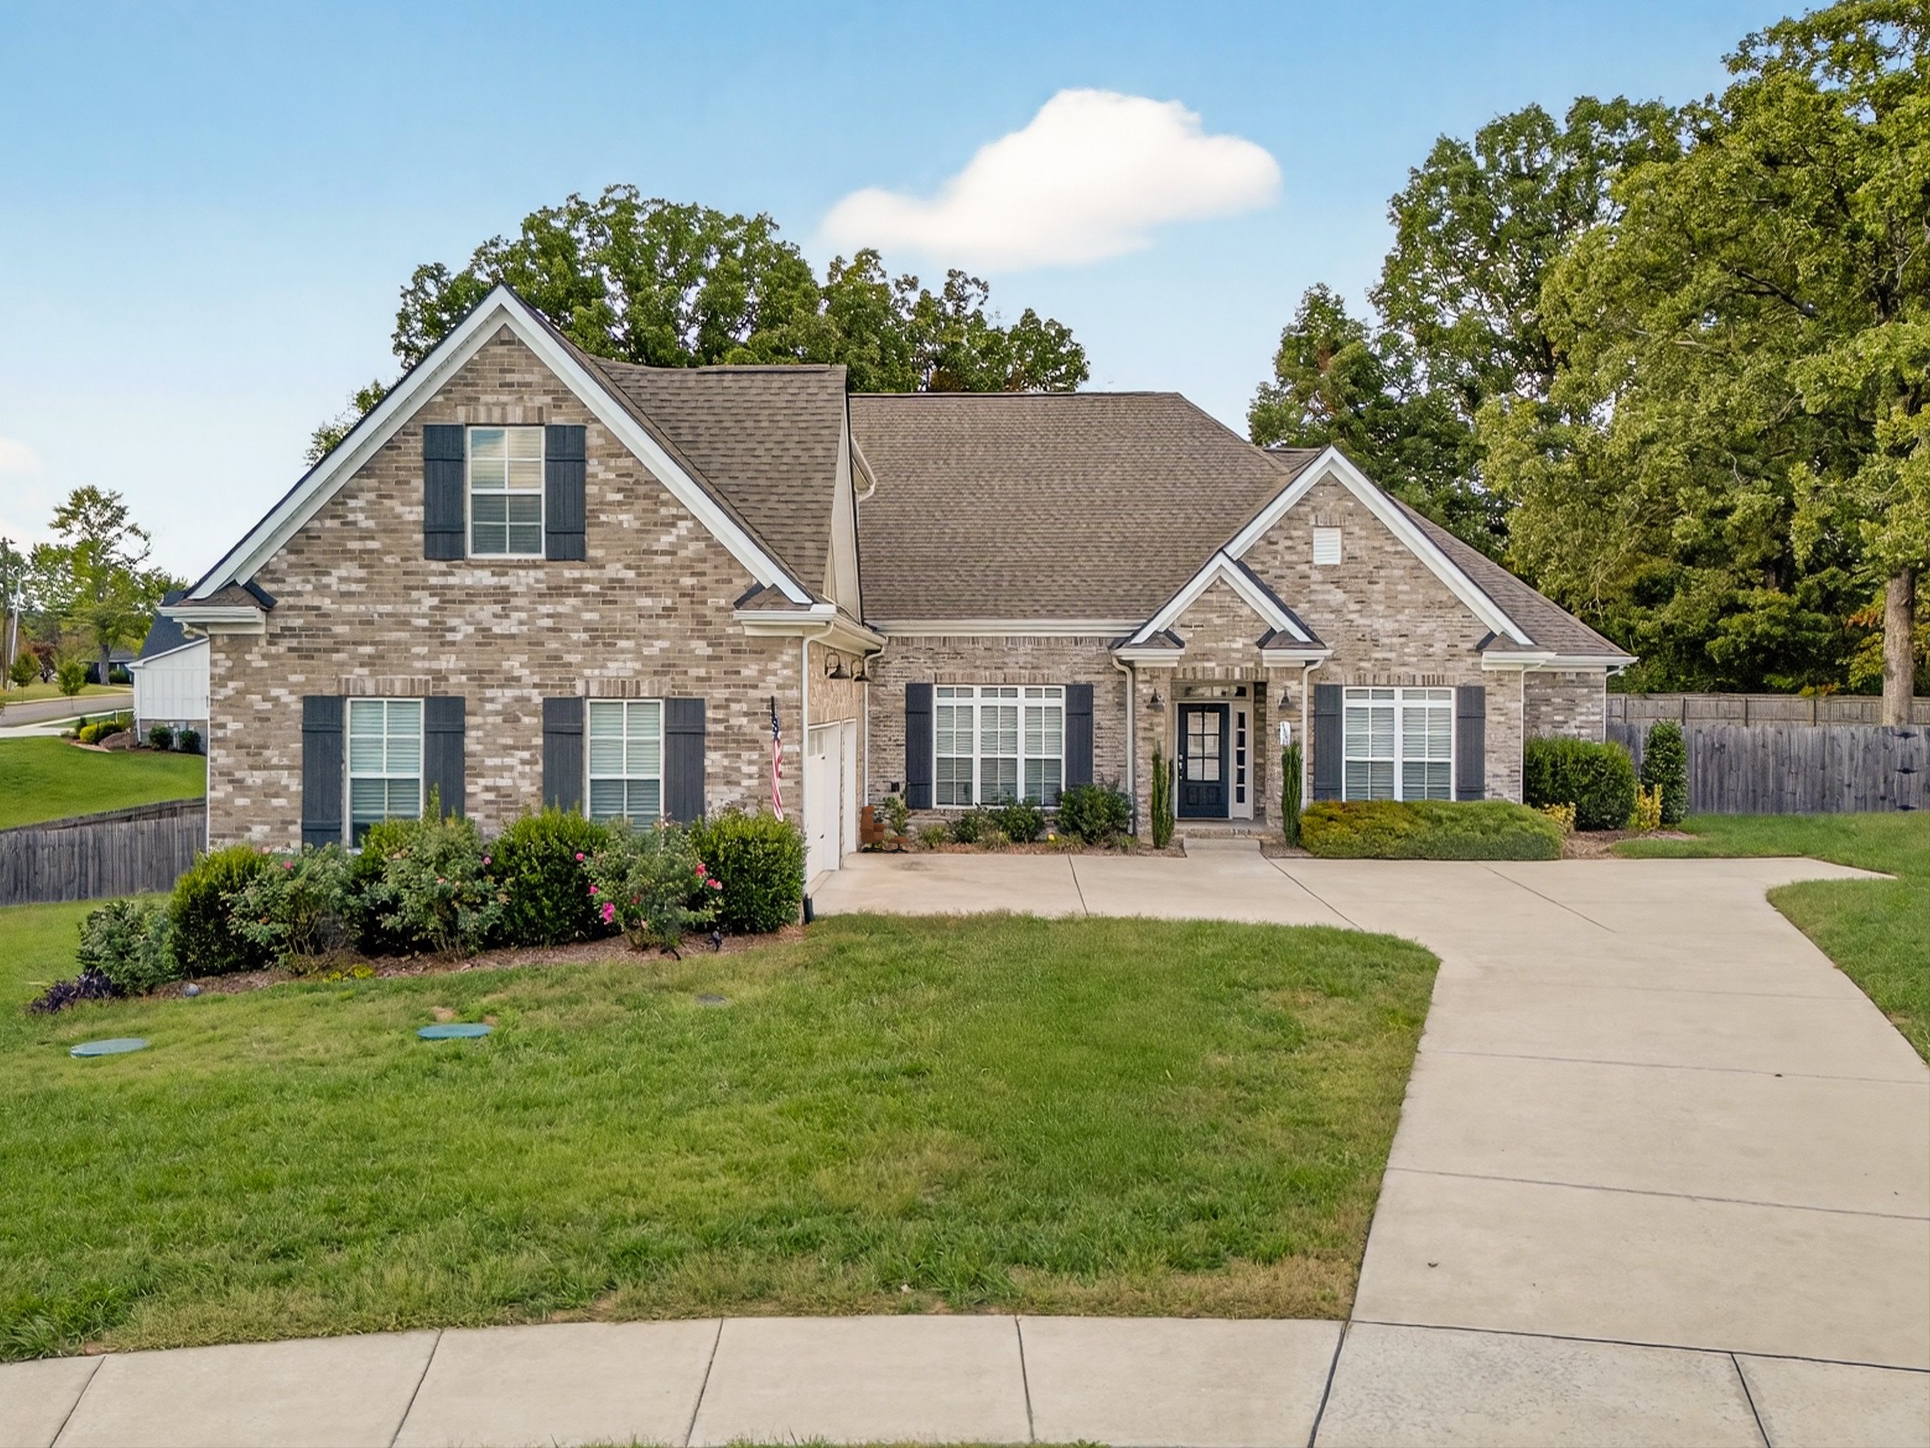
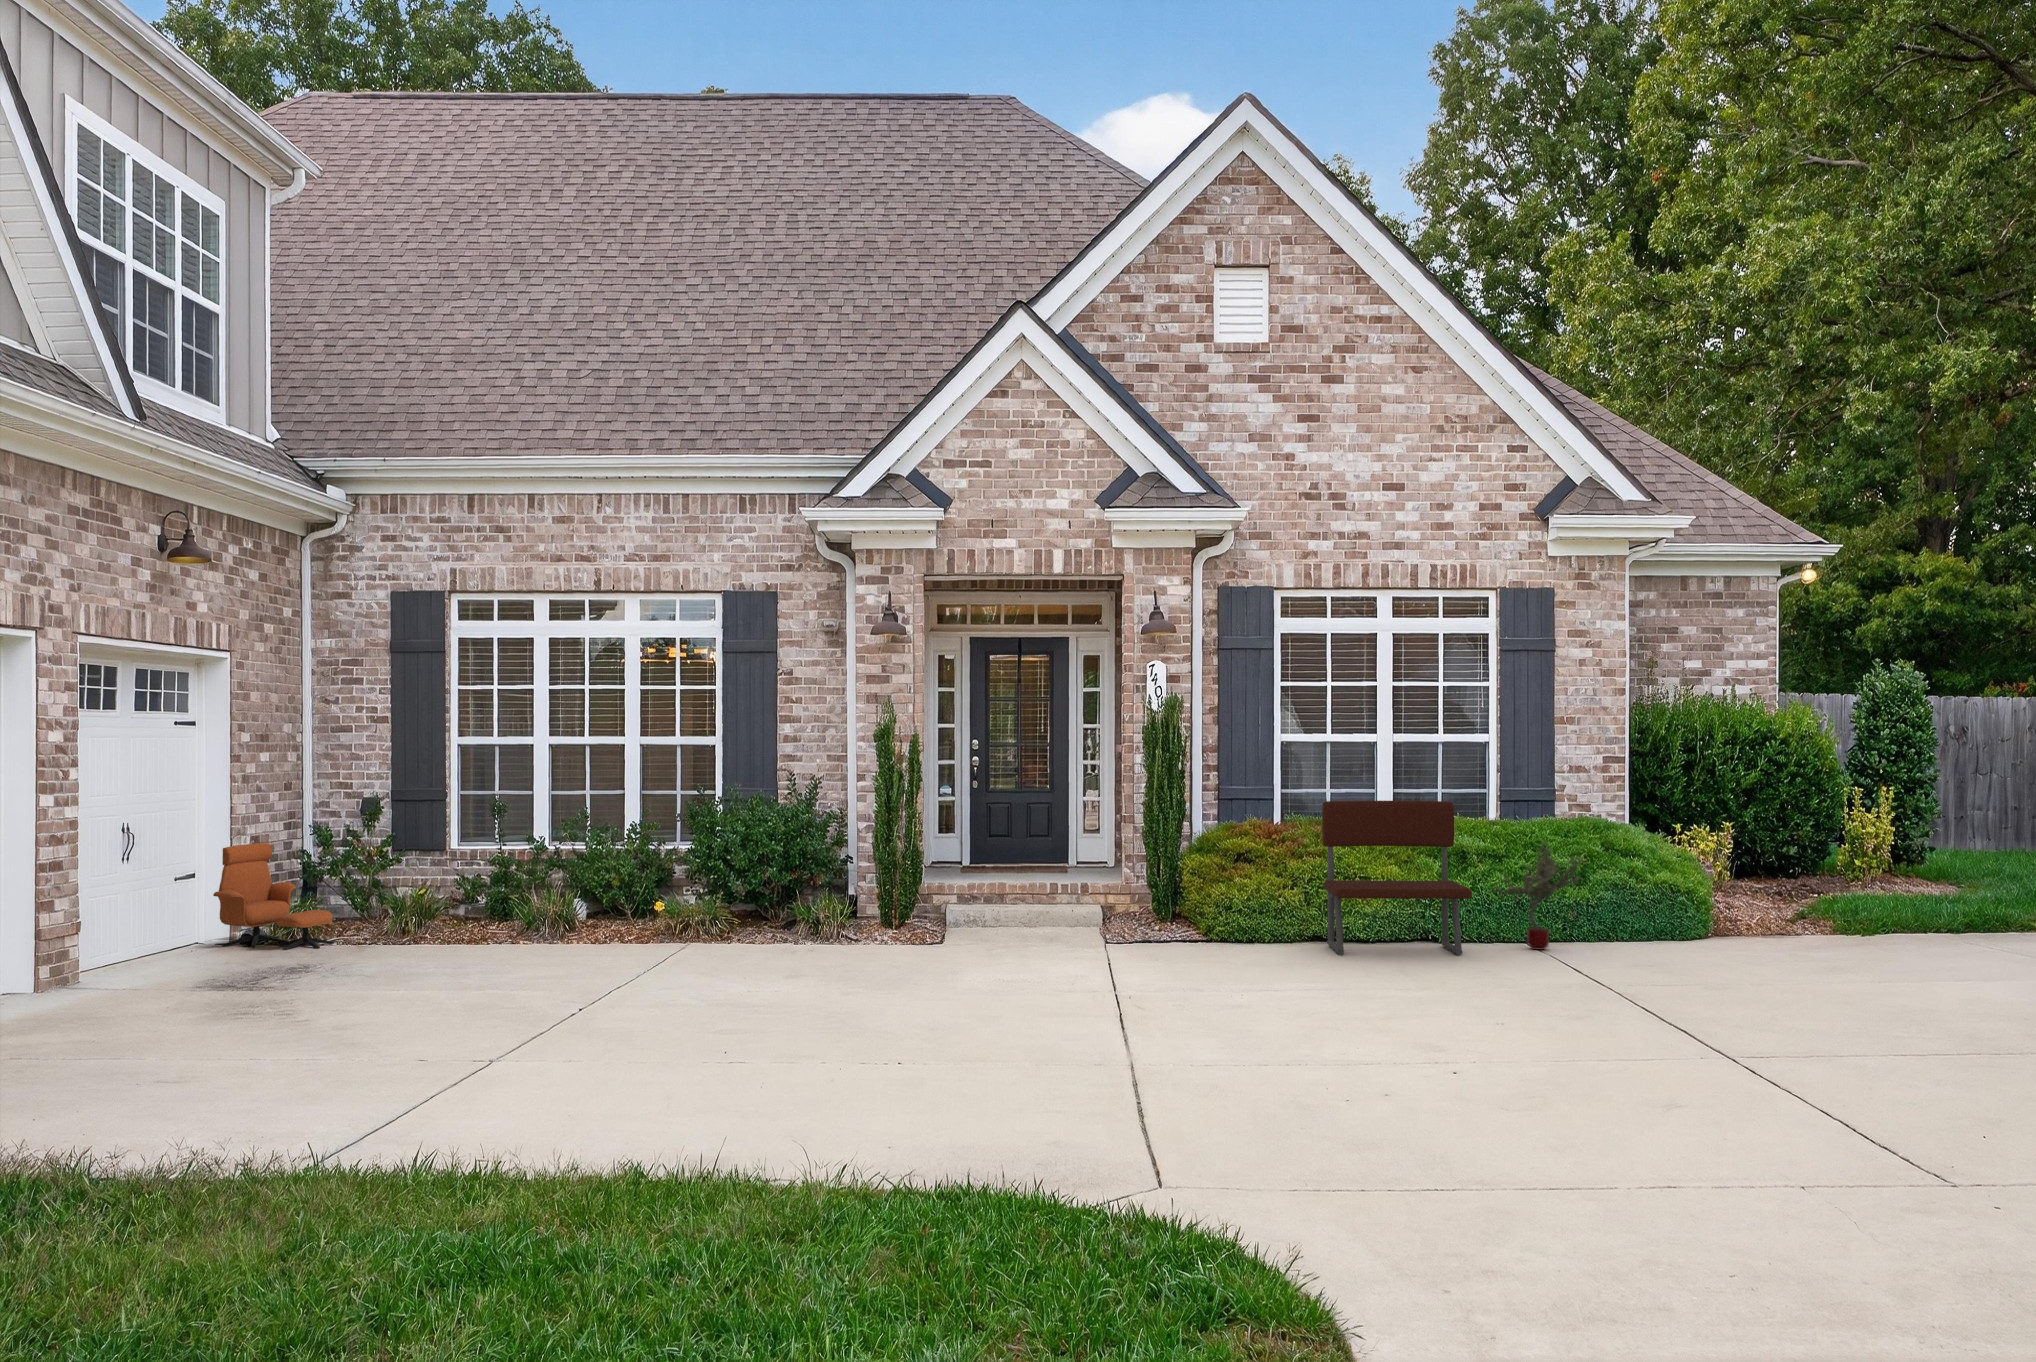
bench: none [1372,792,1445,864] -> present [1322,801,1472,955]
potted tree: none [1453,813,1497,863] -> present [1493,842,1581,950]

